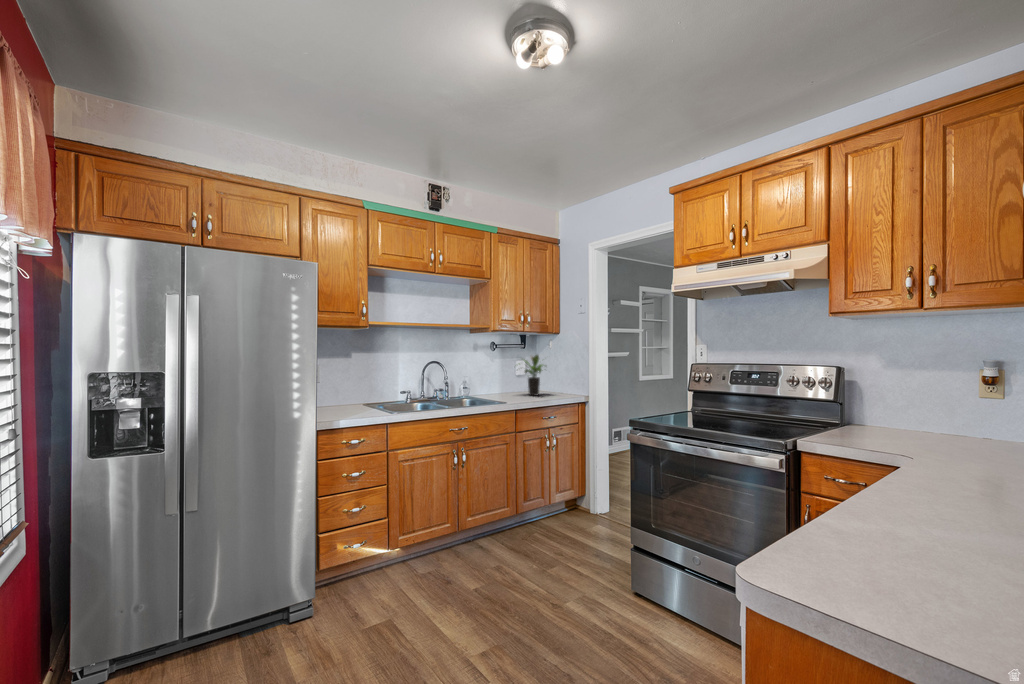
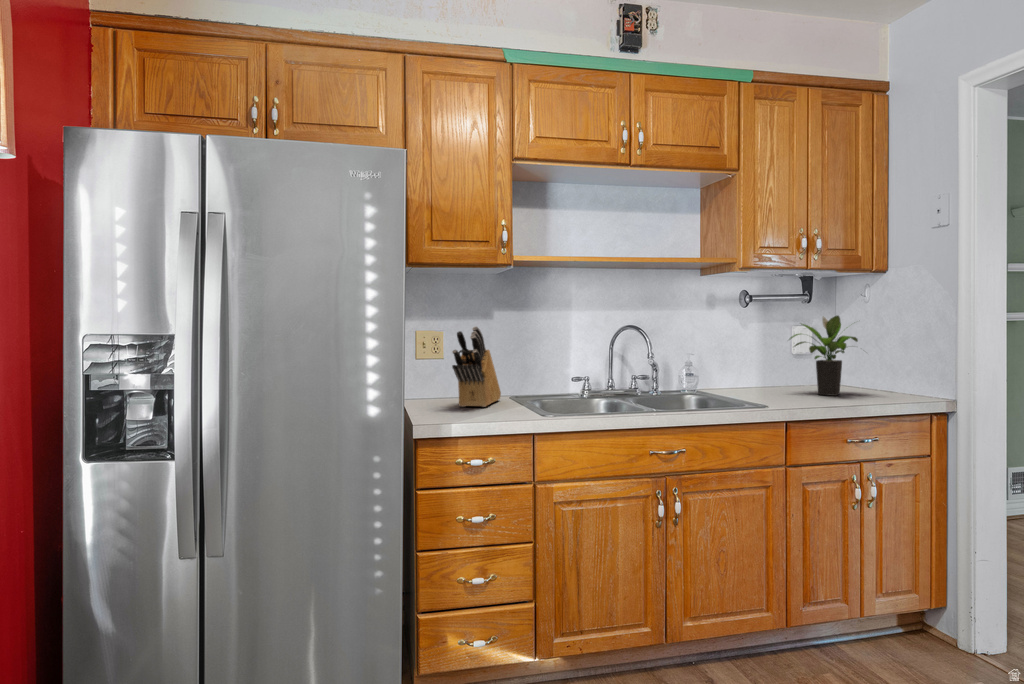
knife block: none [333,363,358,411] -> present [452,327,501,407]

